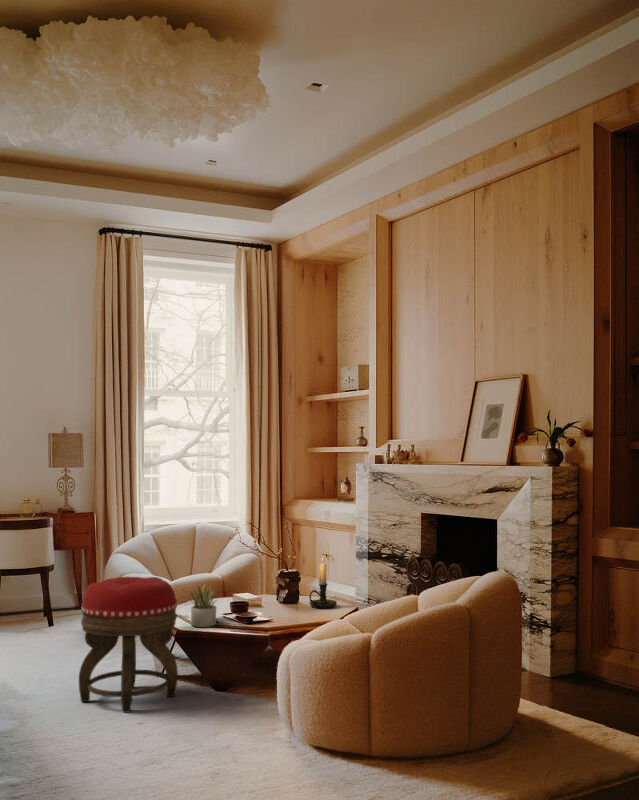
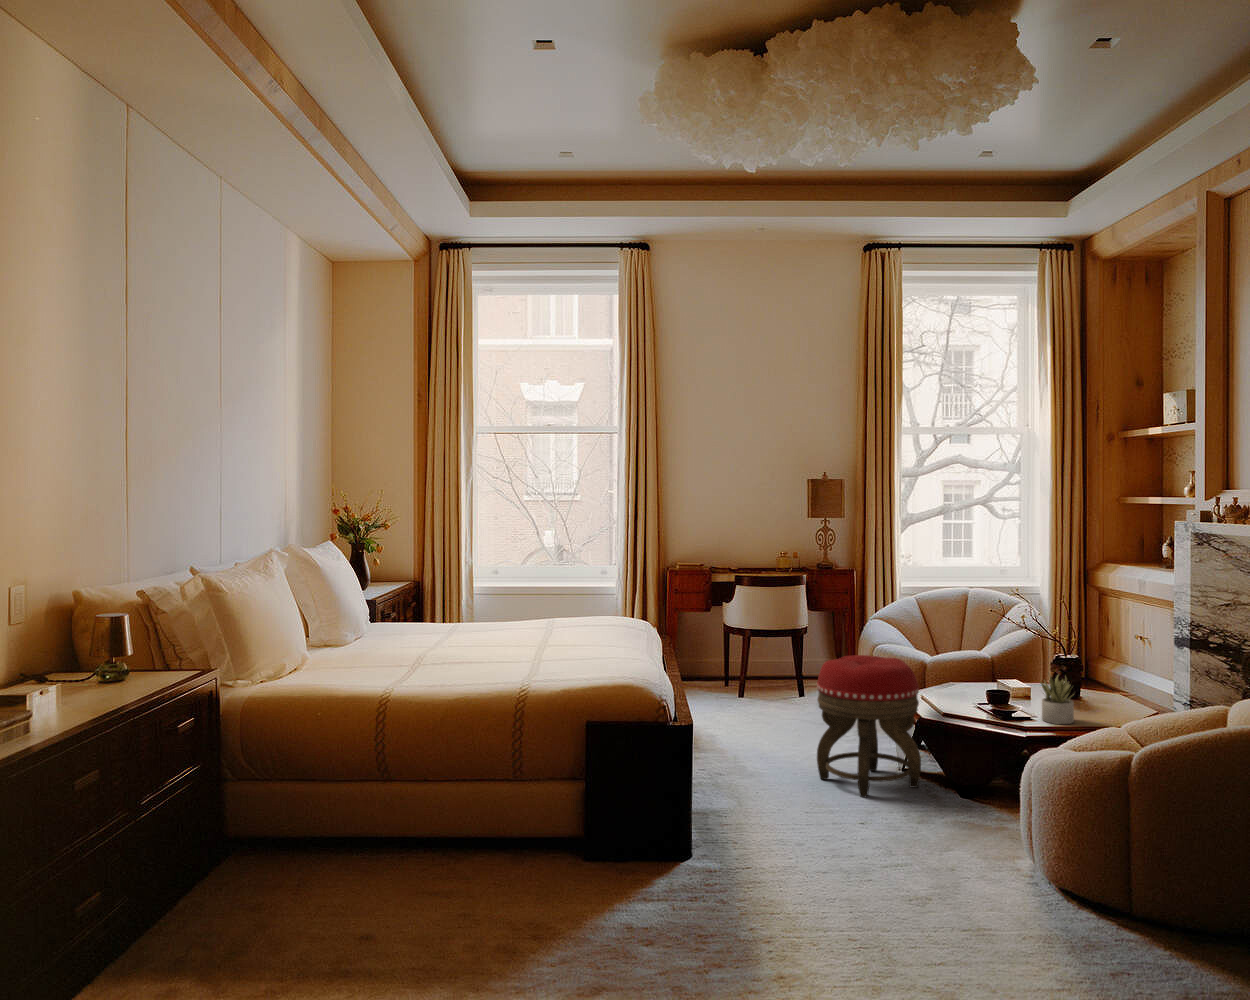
candle holder: present [309,556,337,608] -> none [1088,644,1126,709]
succulent plant: present [191,586,216,627] -> present [1041,676,1074,724]

